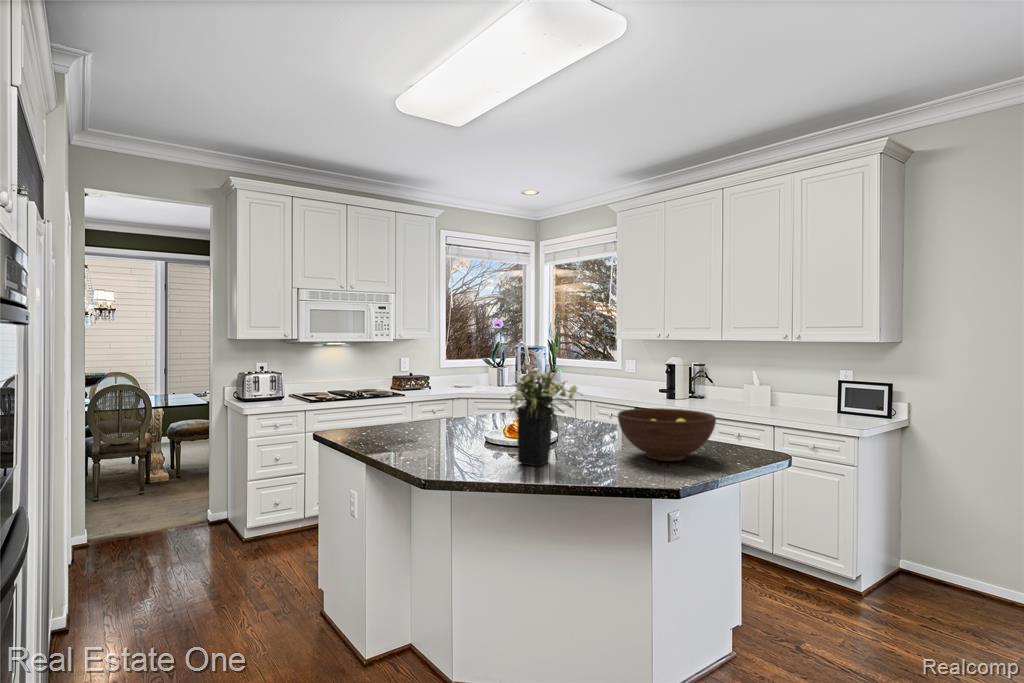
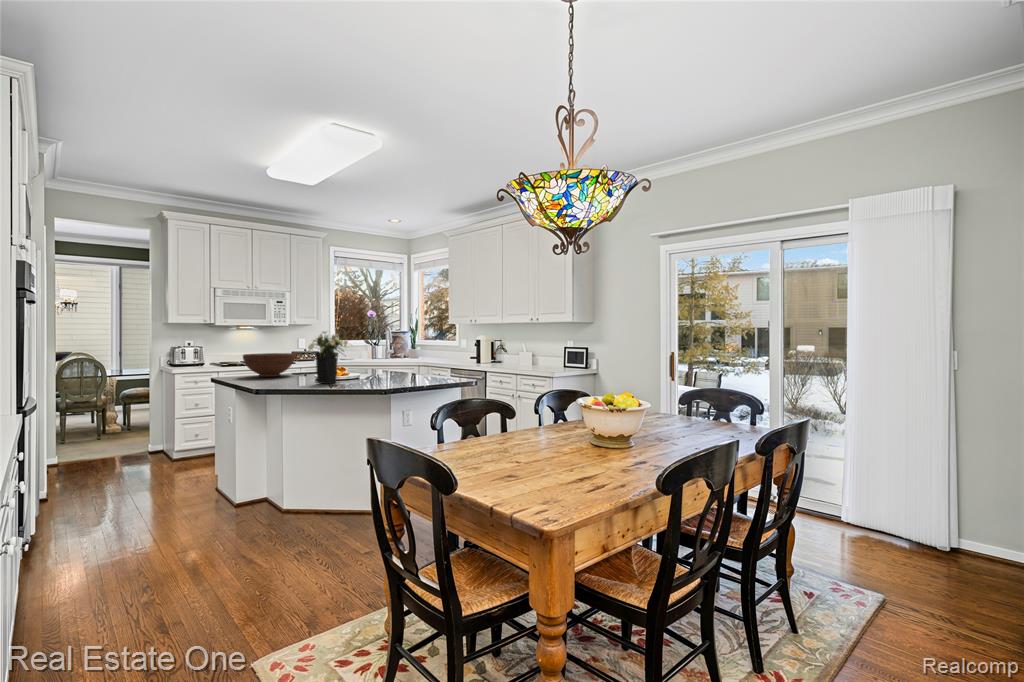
fruit bowl: present [618,408,716,461] -> present [243,353,295,377]

